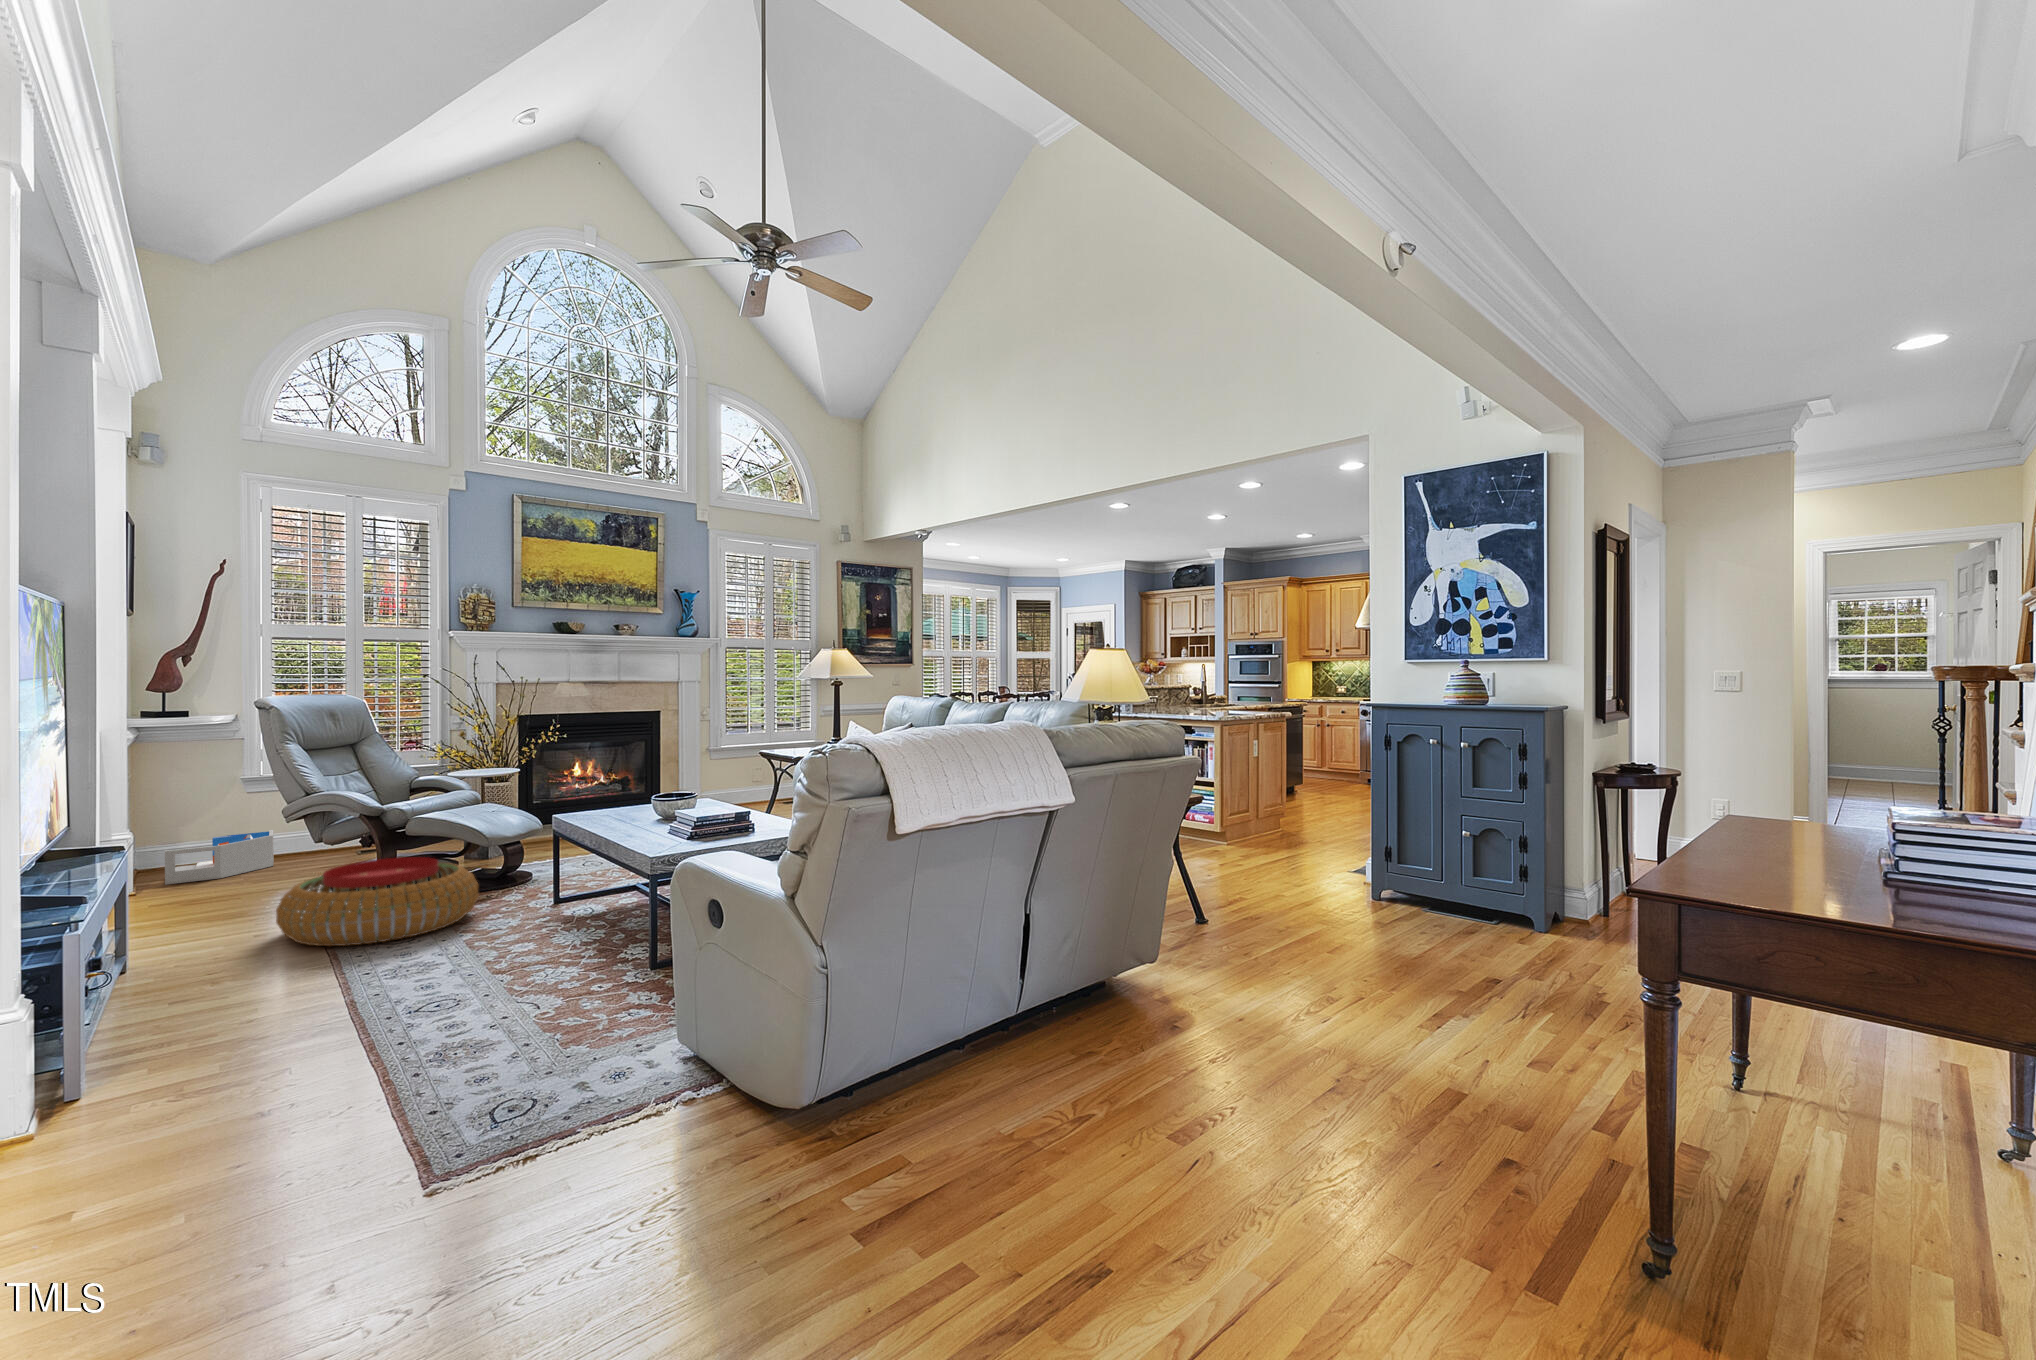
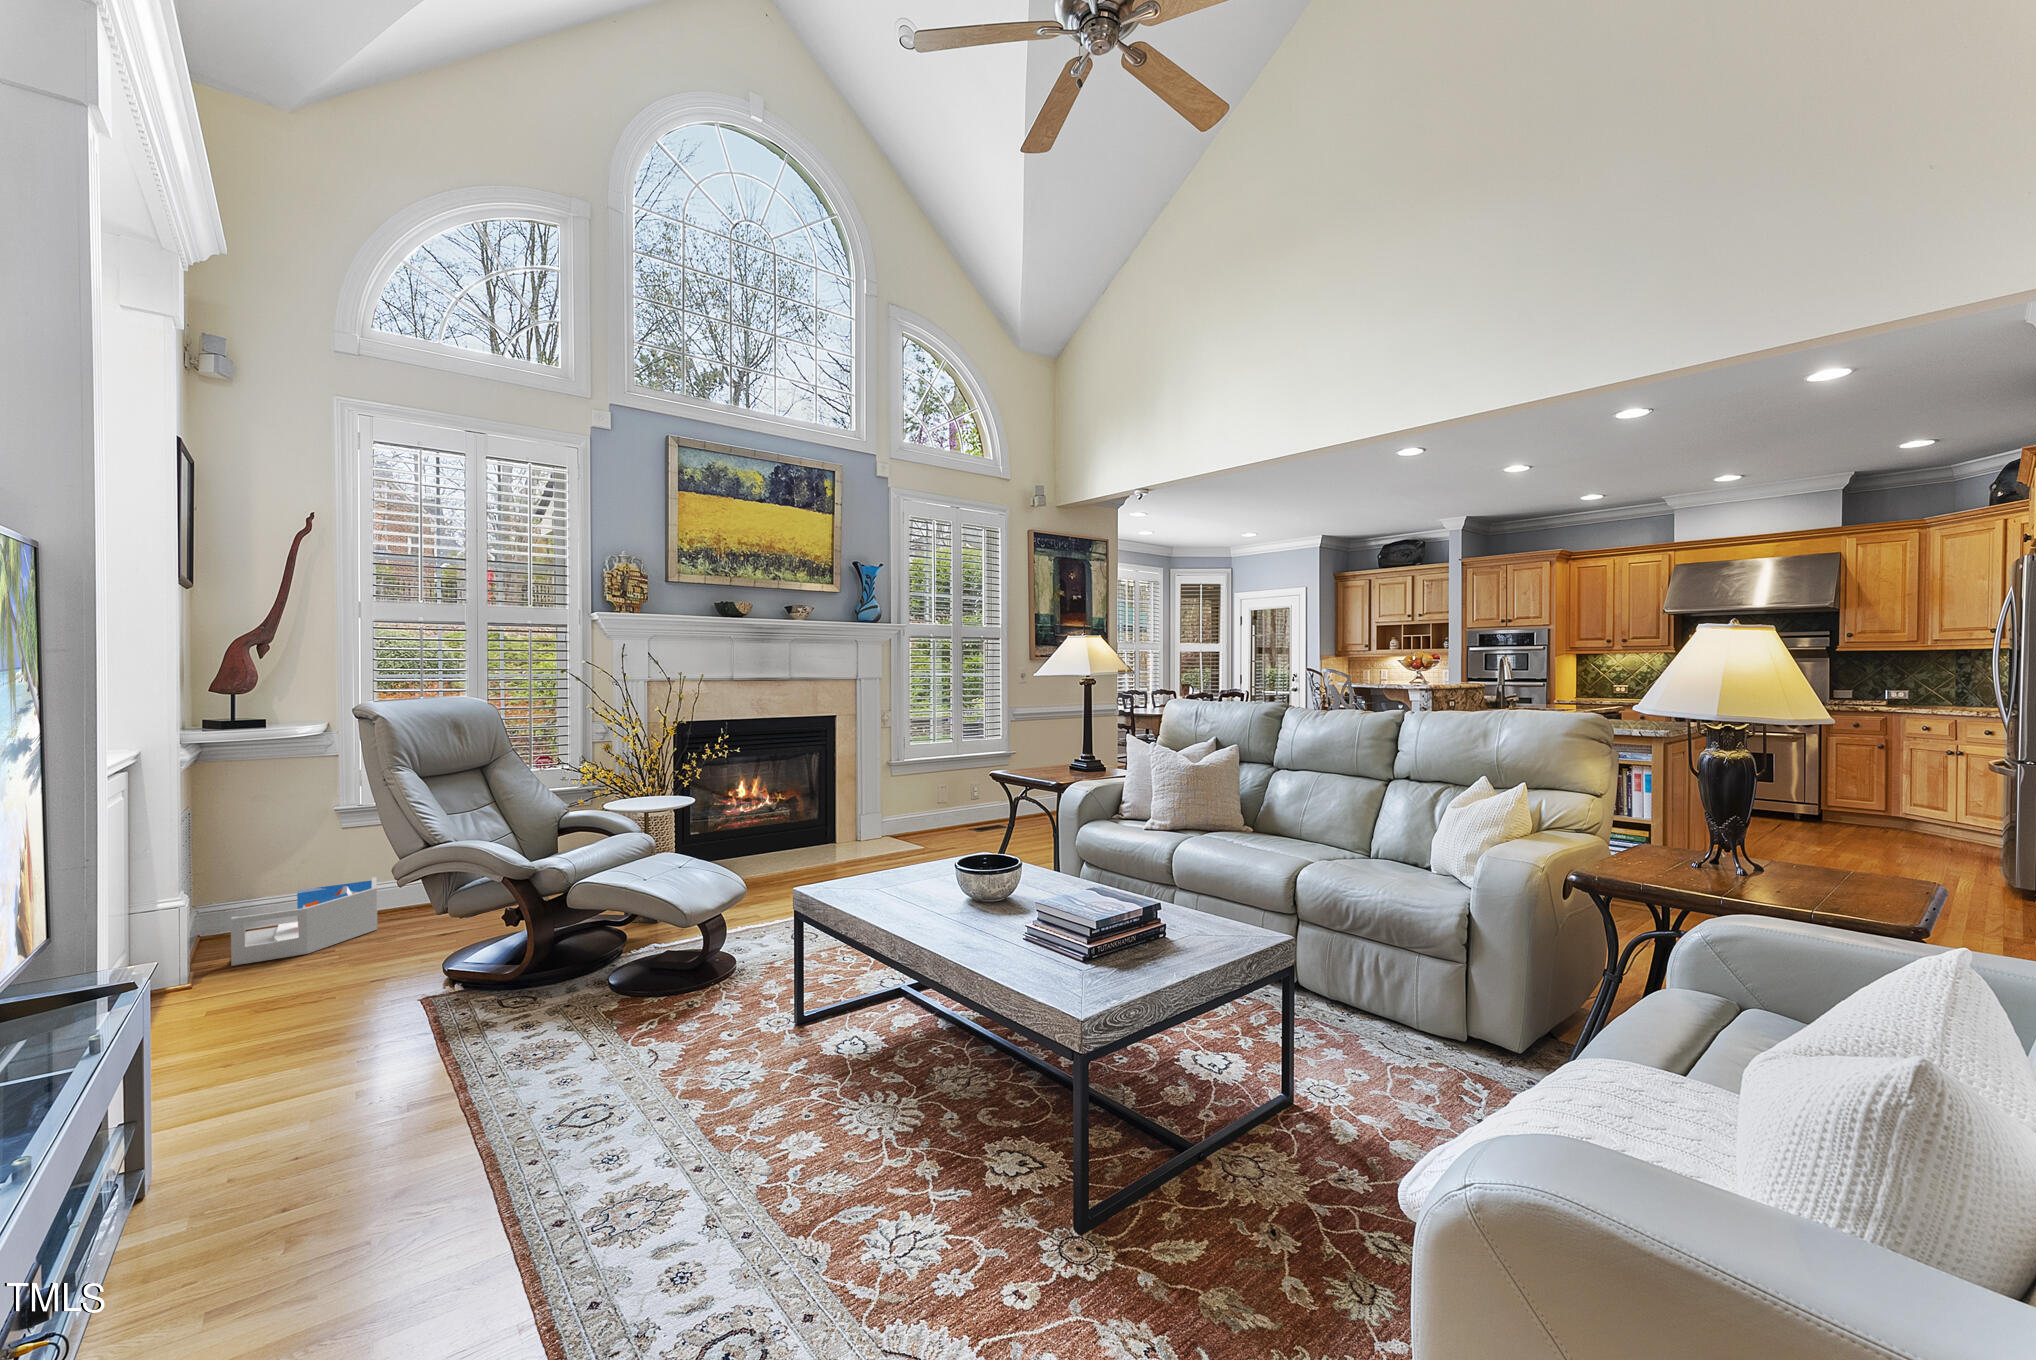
pouf: present [276,857,478,946] -> none [385,953,690,1132]

